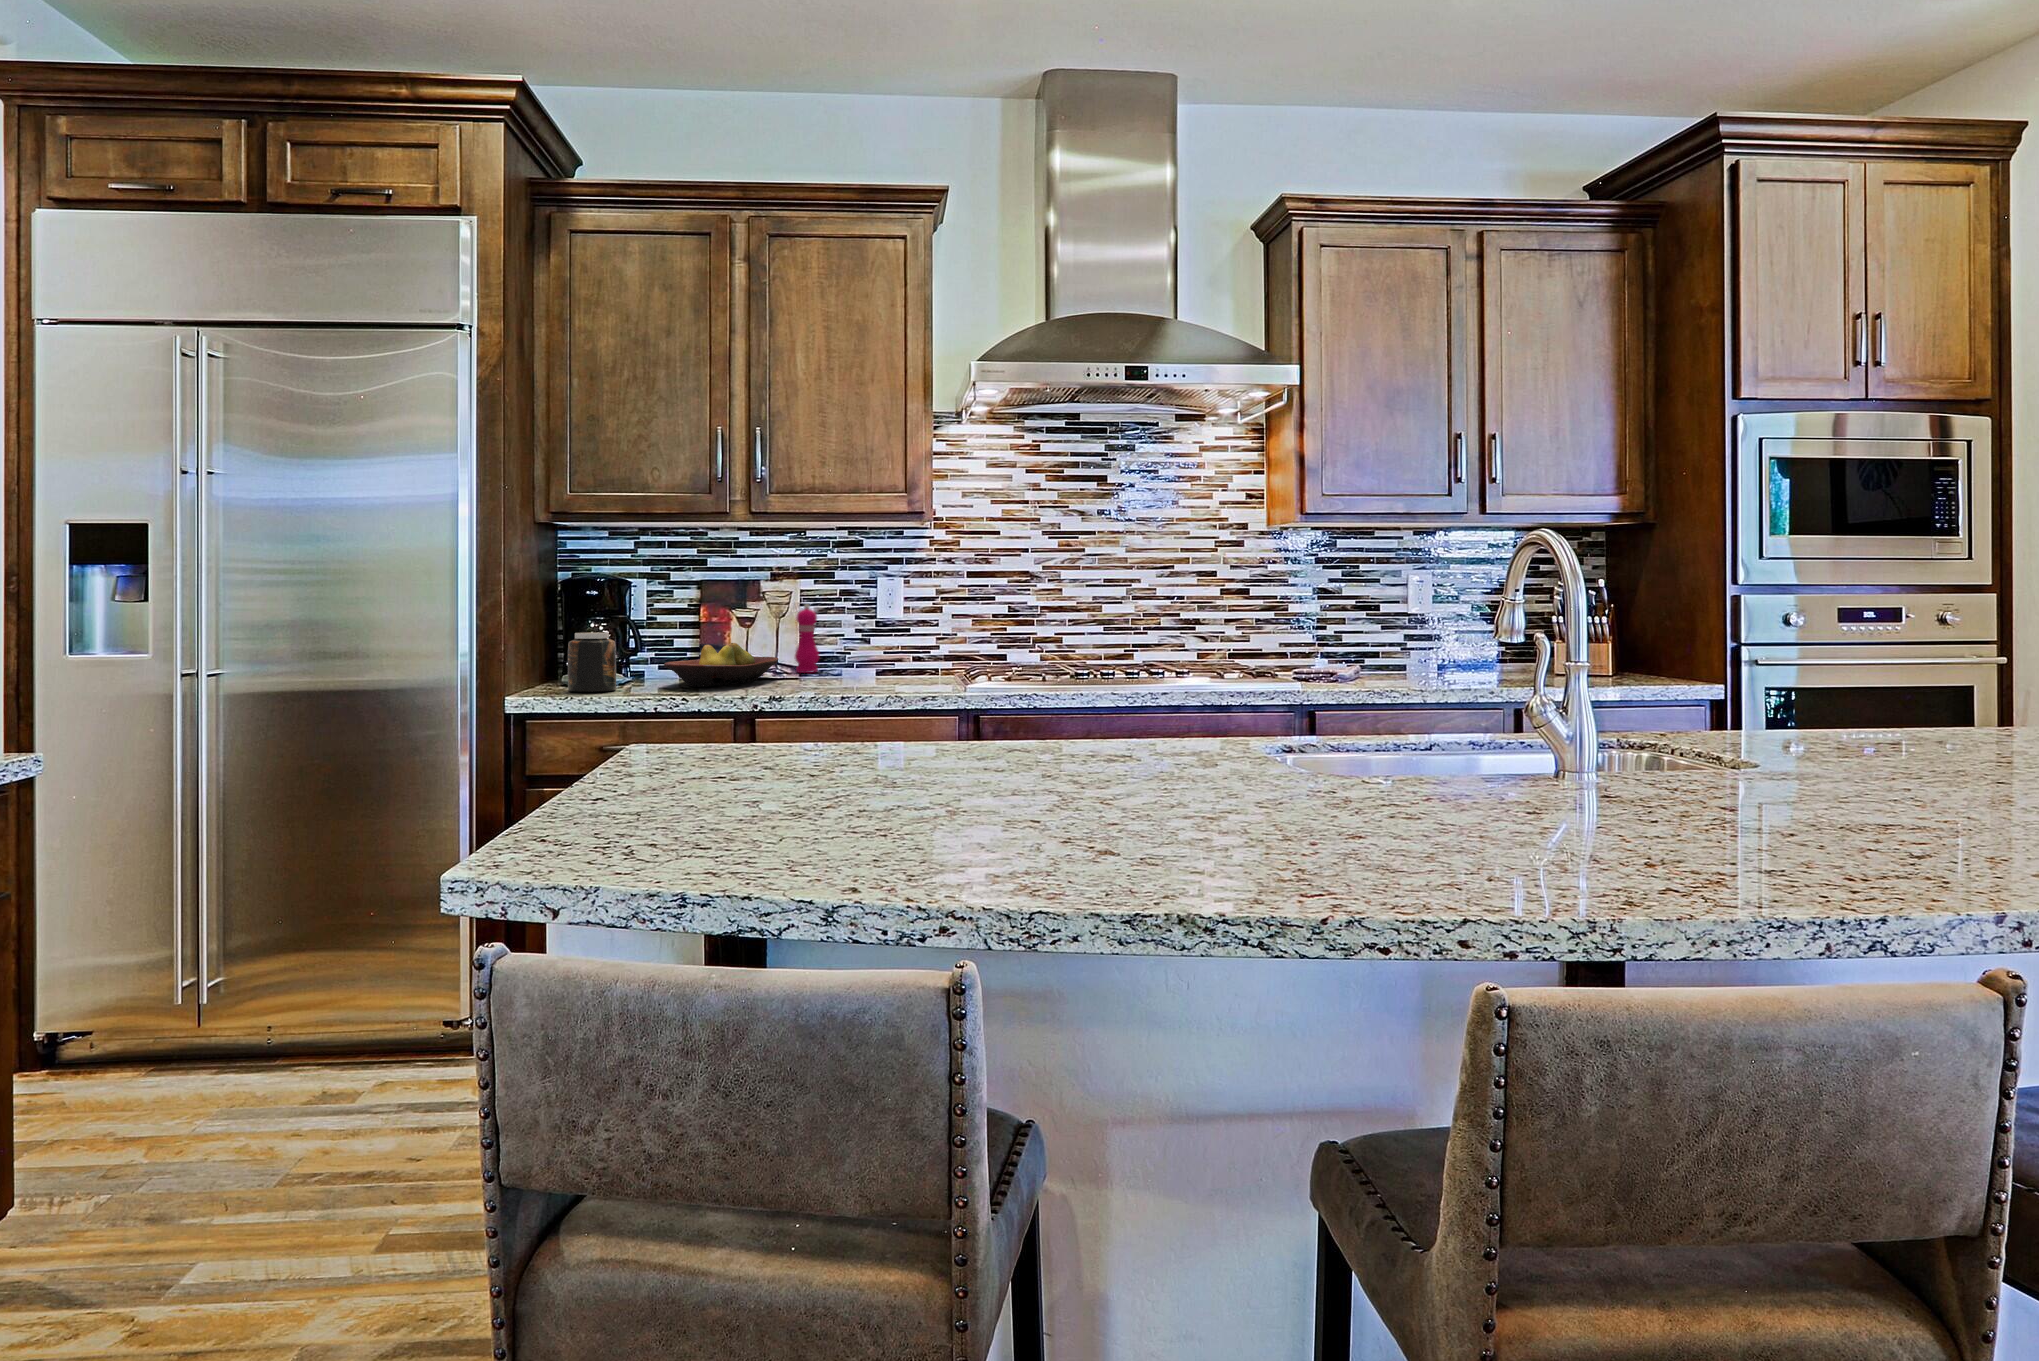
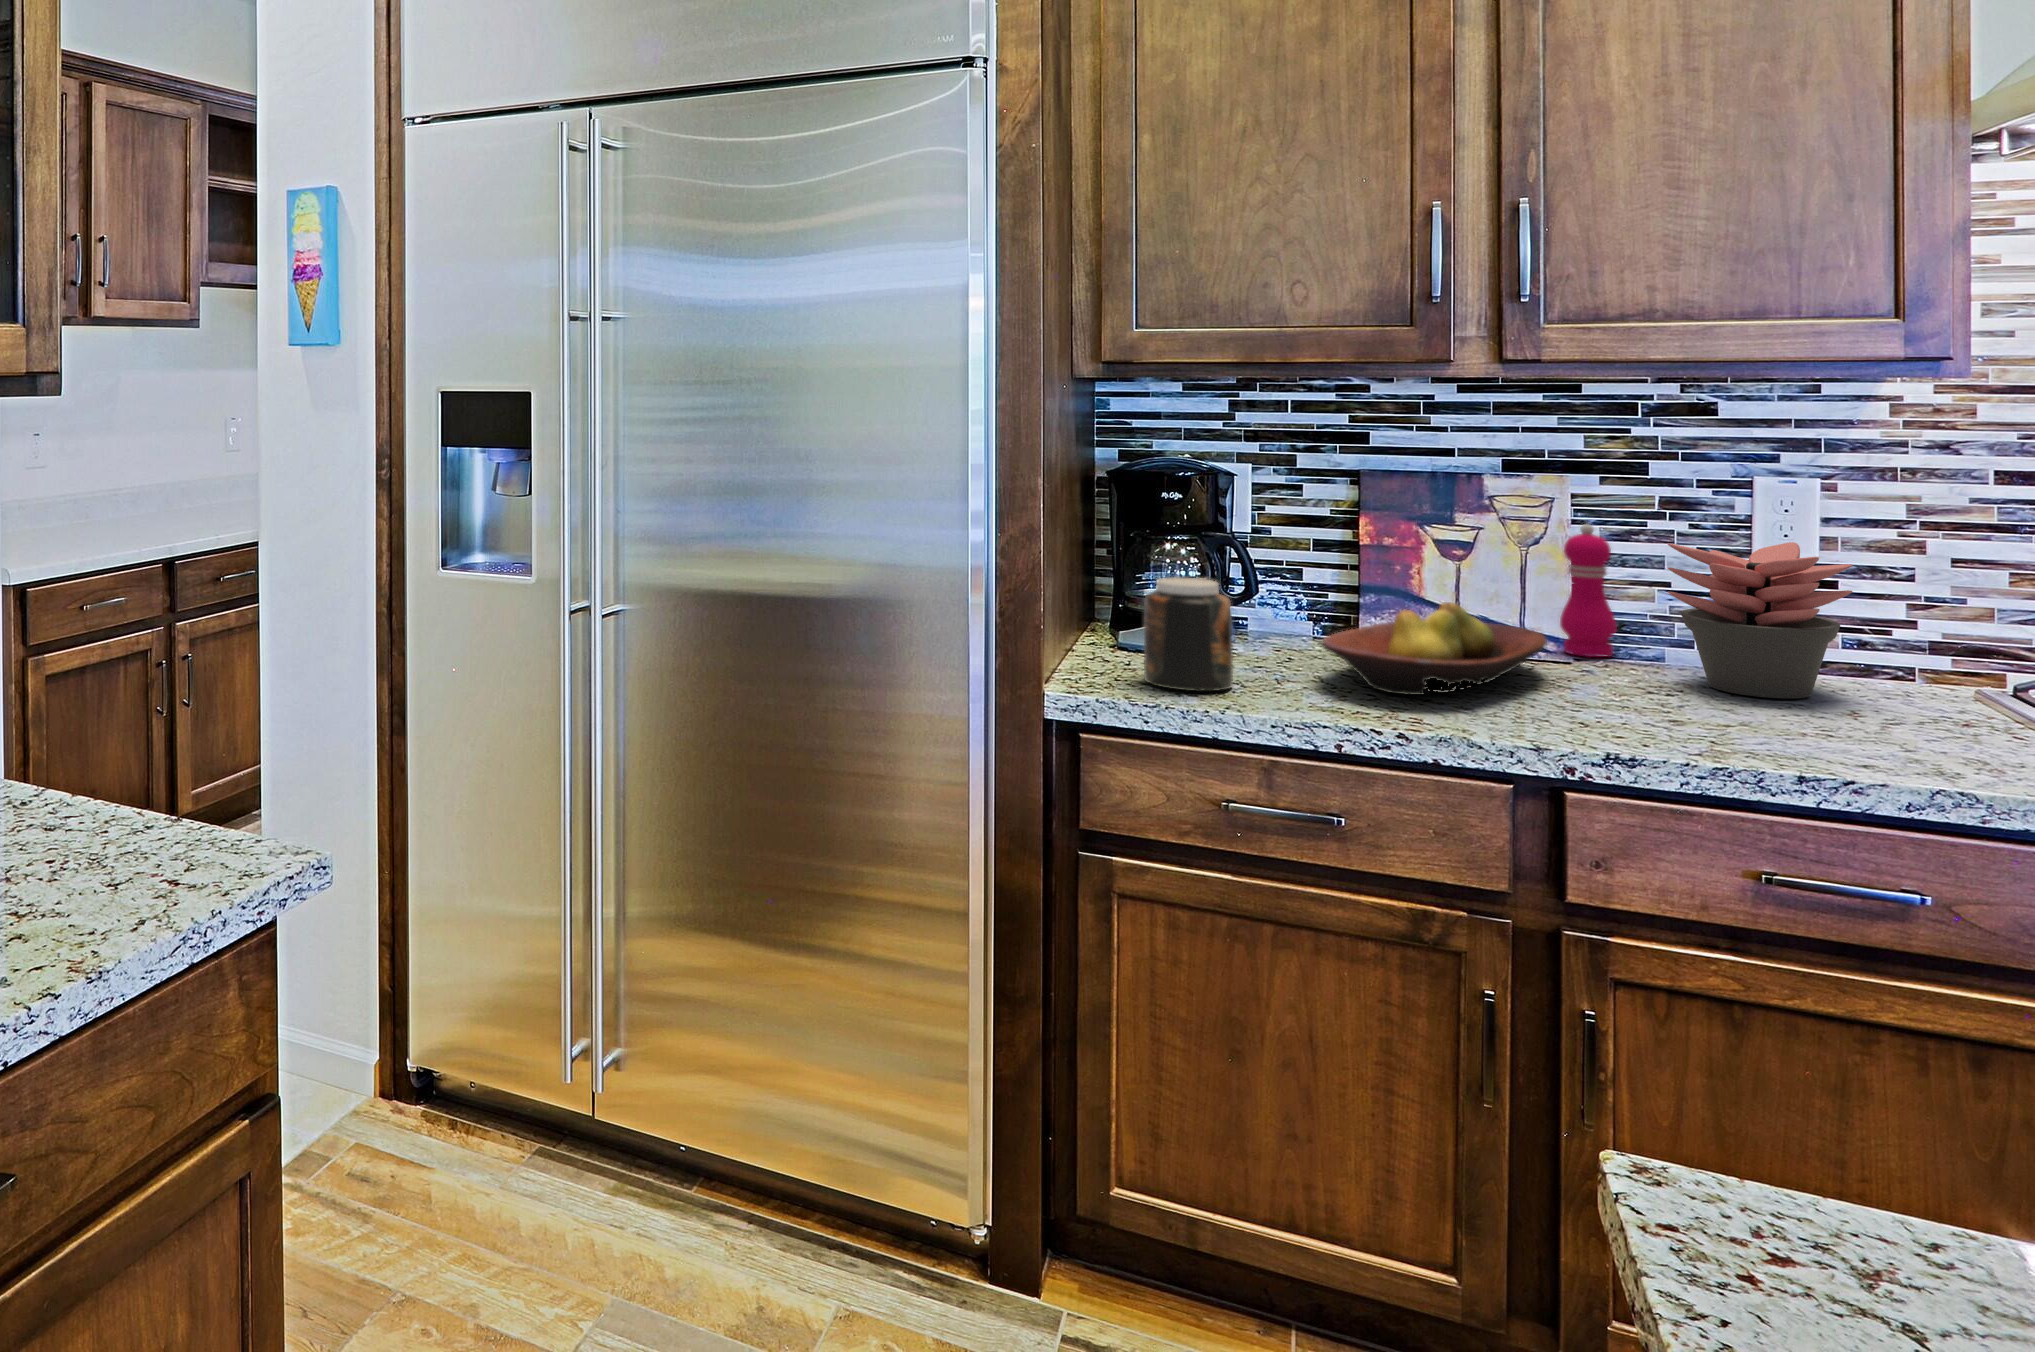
succulent plant: none [832,607,903,679] -> present [1668,542,1852,698]

